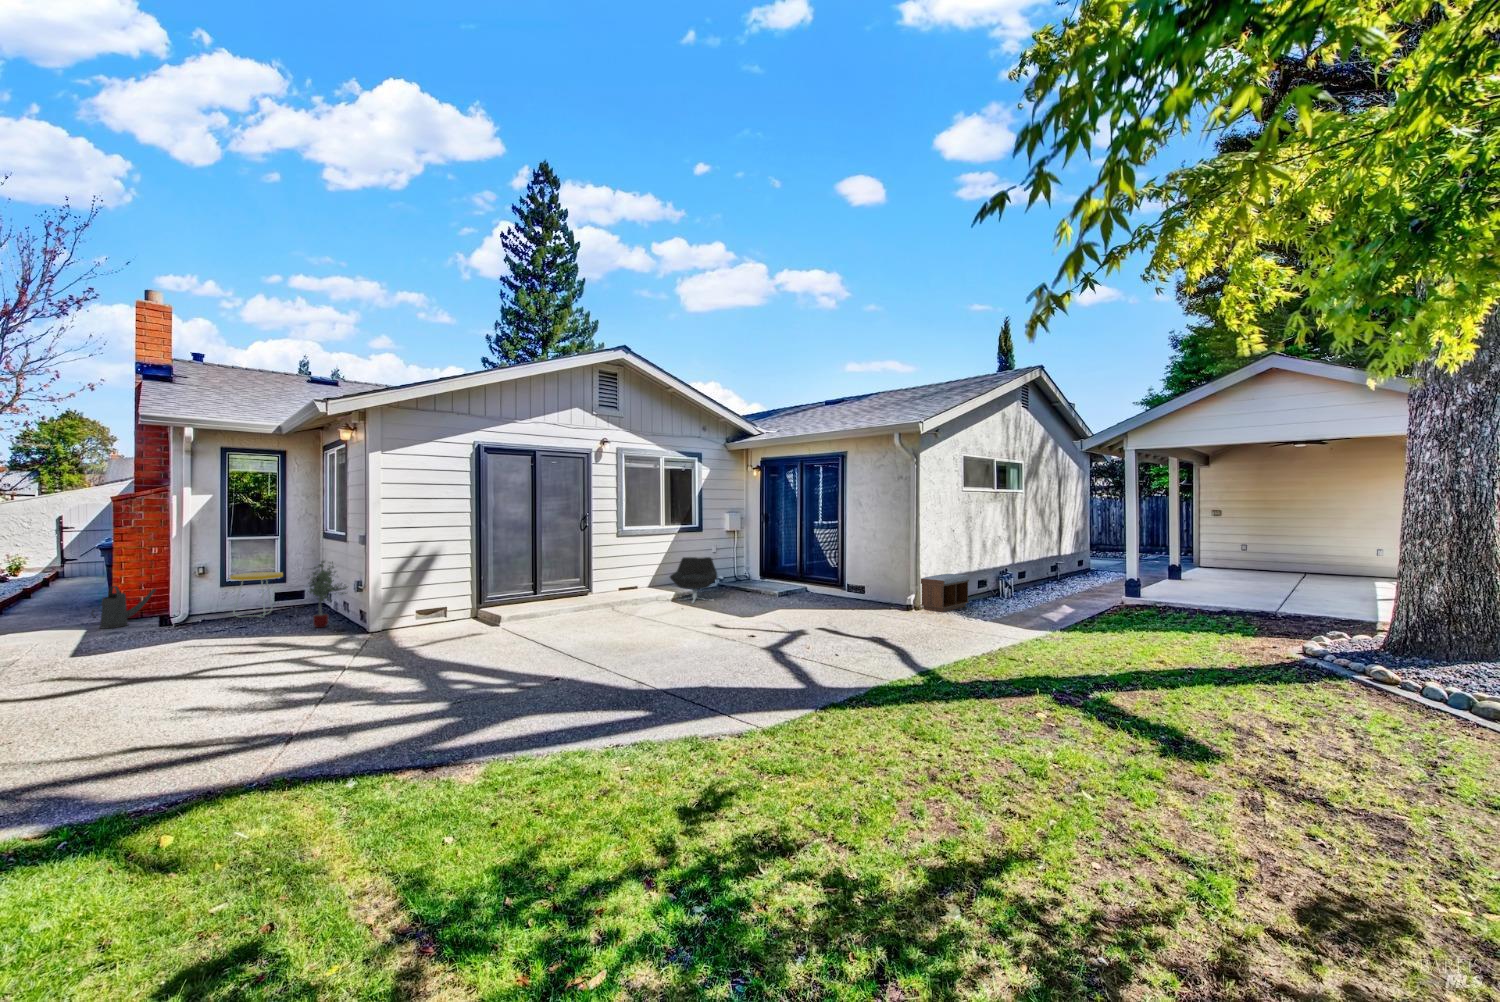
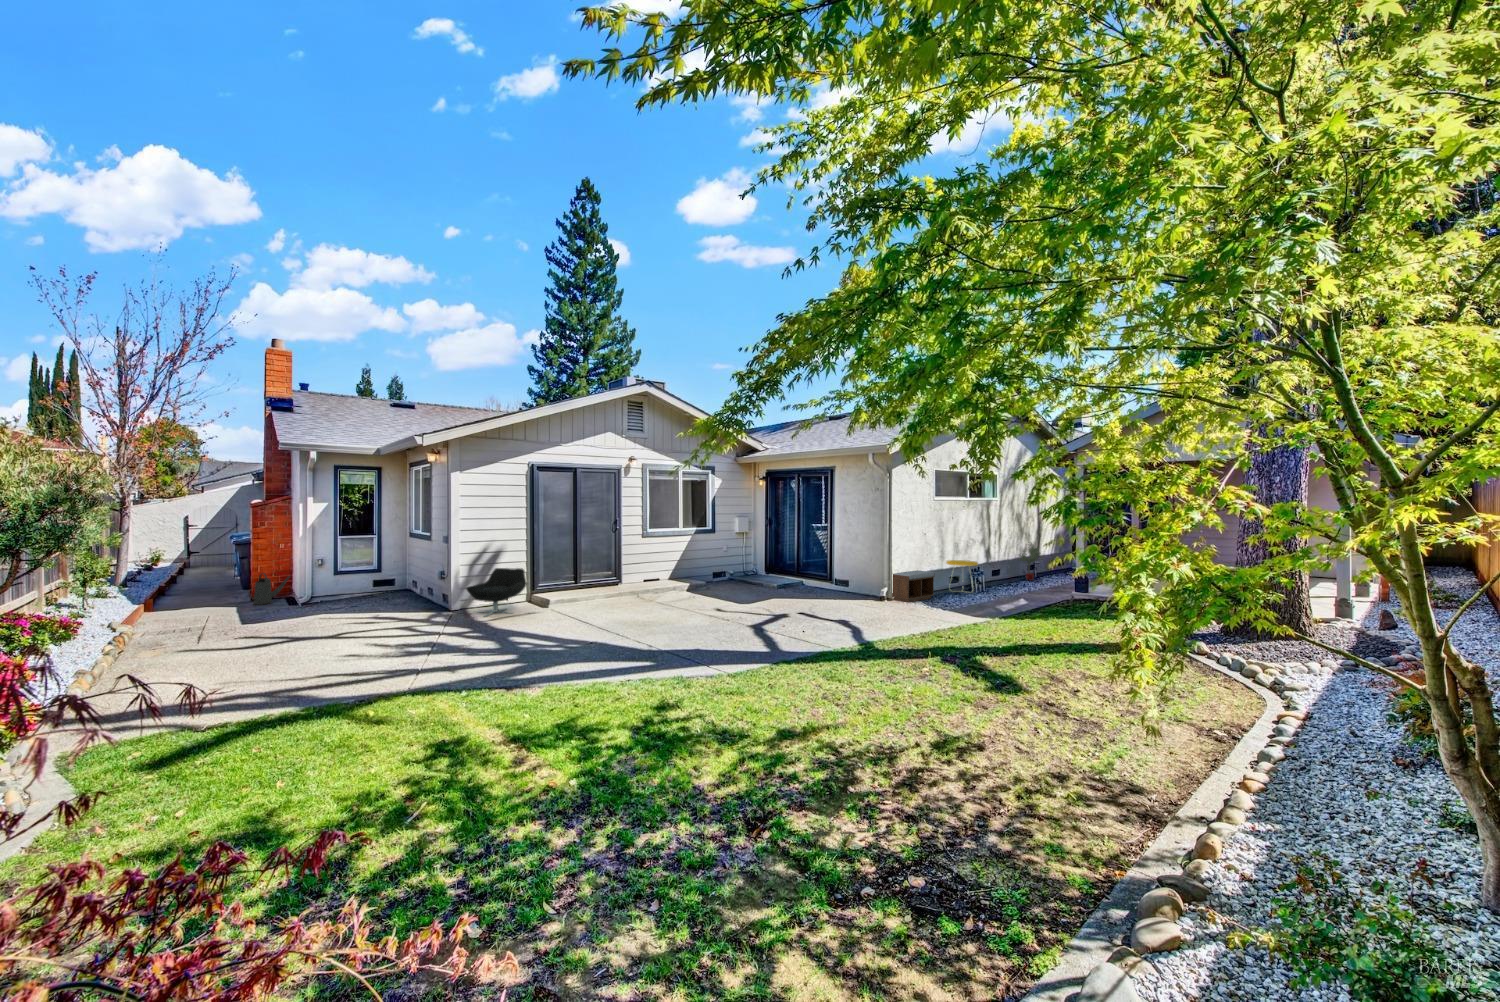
lounge chair: present [670,557,717,603] -> present [466,568,526,612]
potted tree: present [308,561,348,628] -> present [1019,543,1041,581]
side table: present [230,572,283,617] -> present [946,560,978,592]

